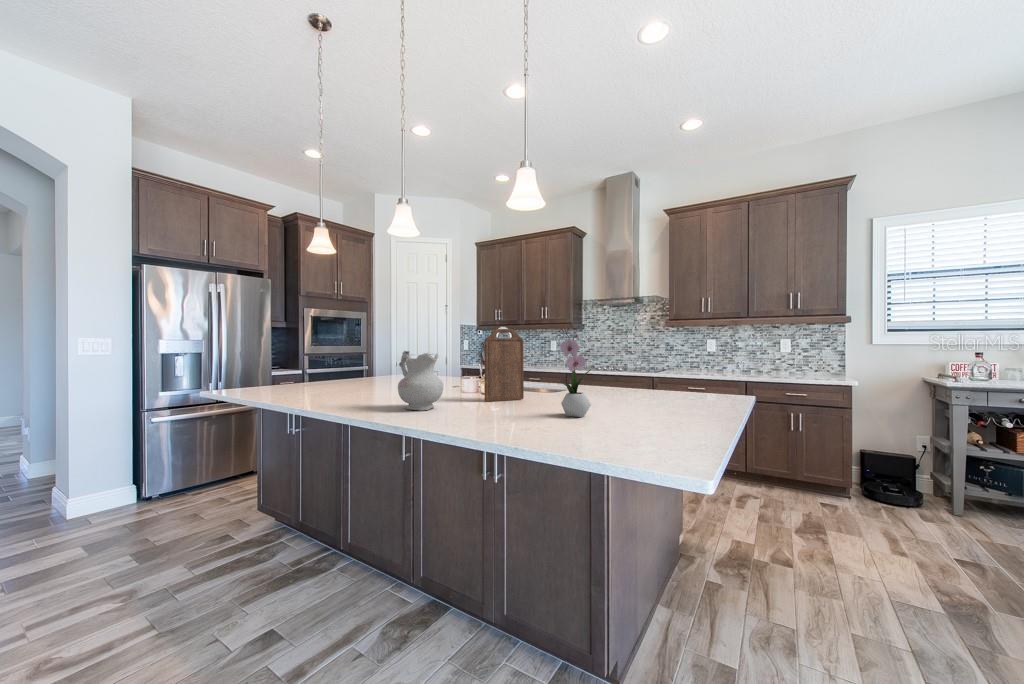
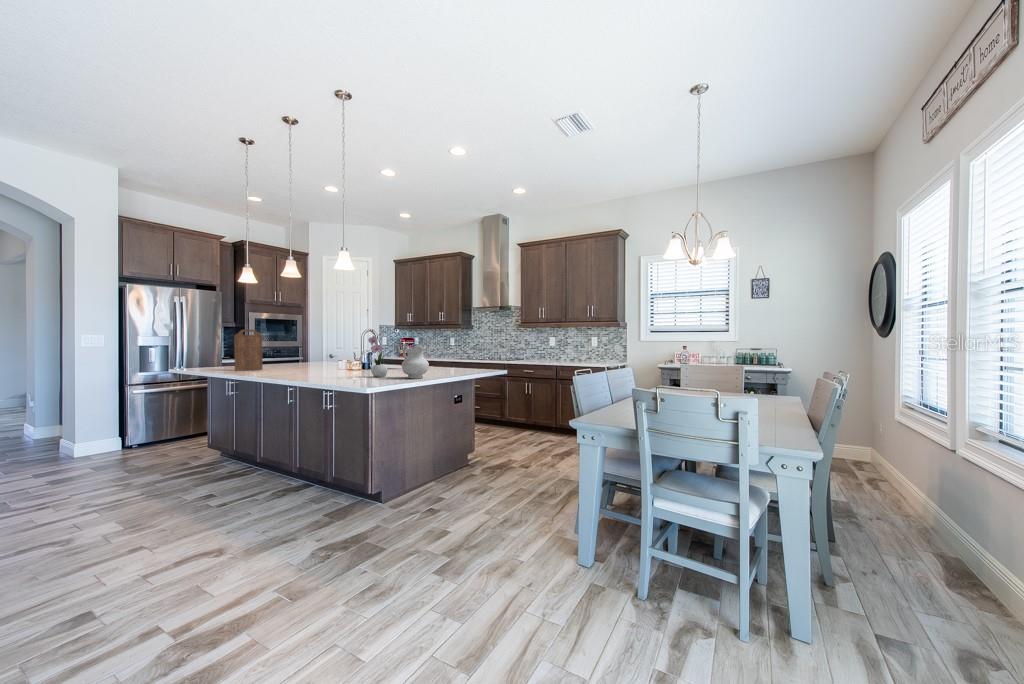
cutting board: present [484,329,524,402] -> present [234,329,262,371]
ceramic pitcher: present [398,351,443,411] -> present [402,344,429,379]

